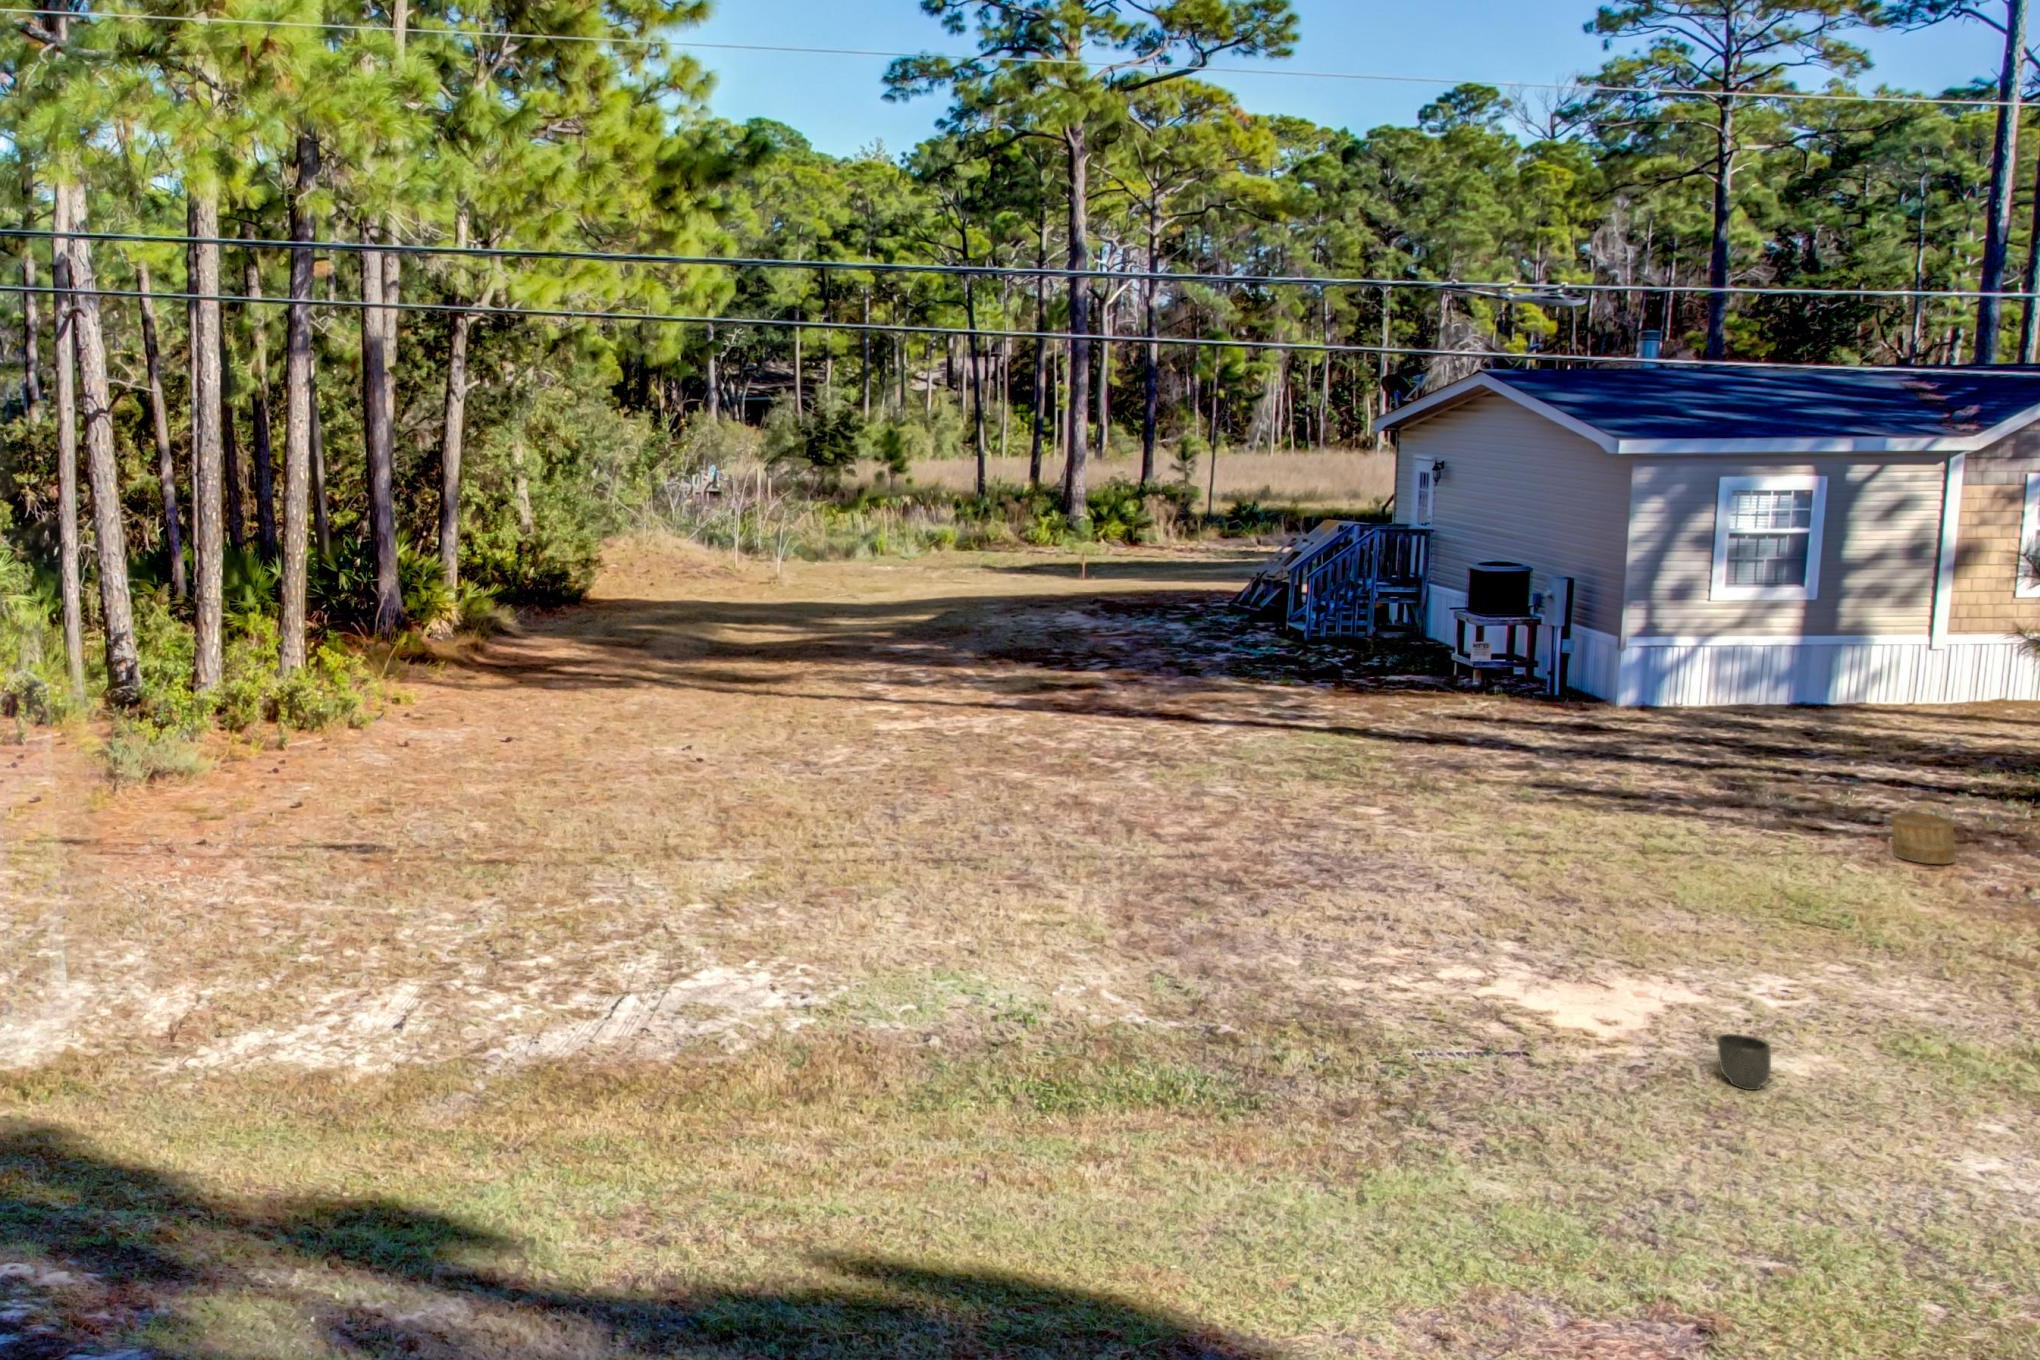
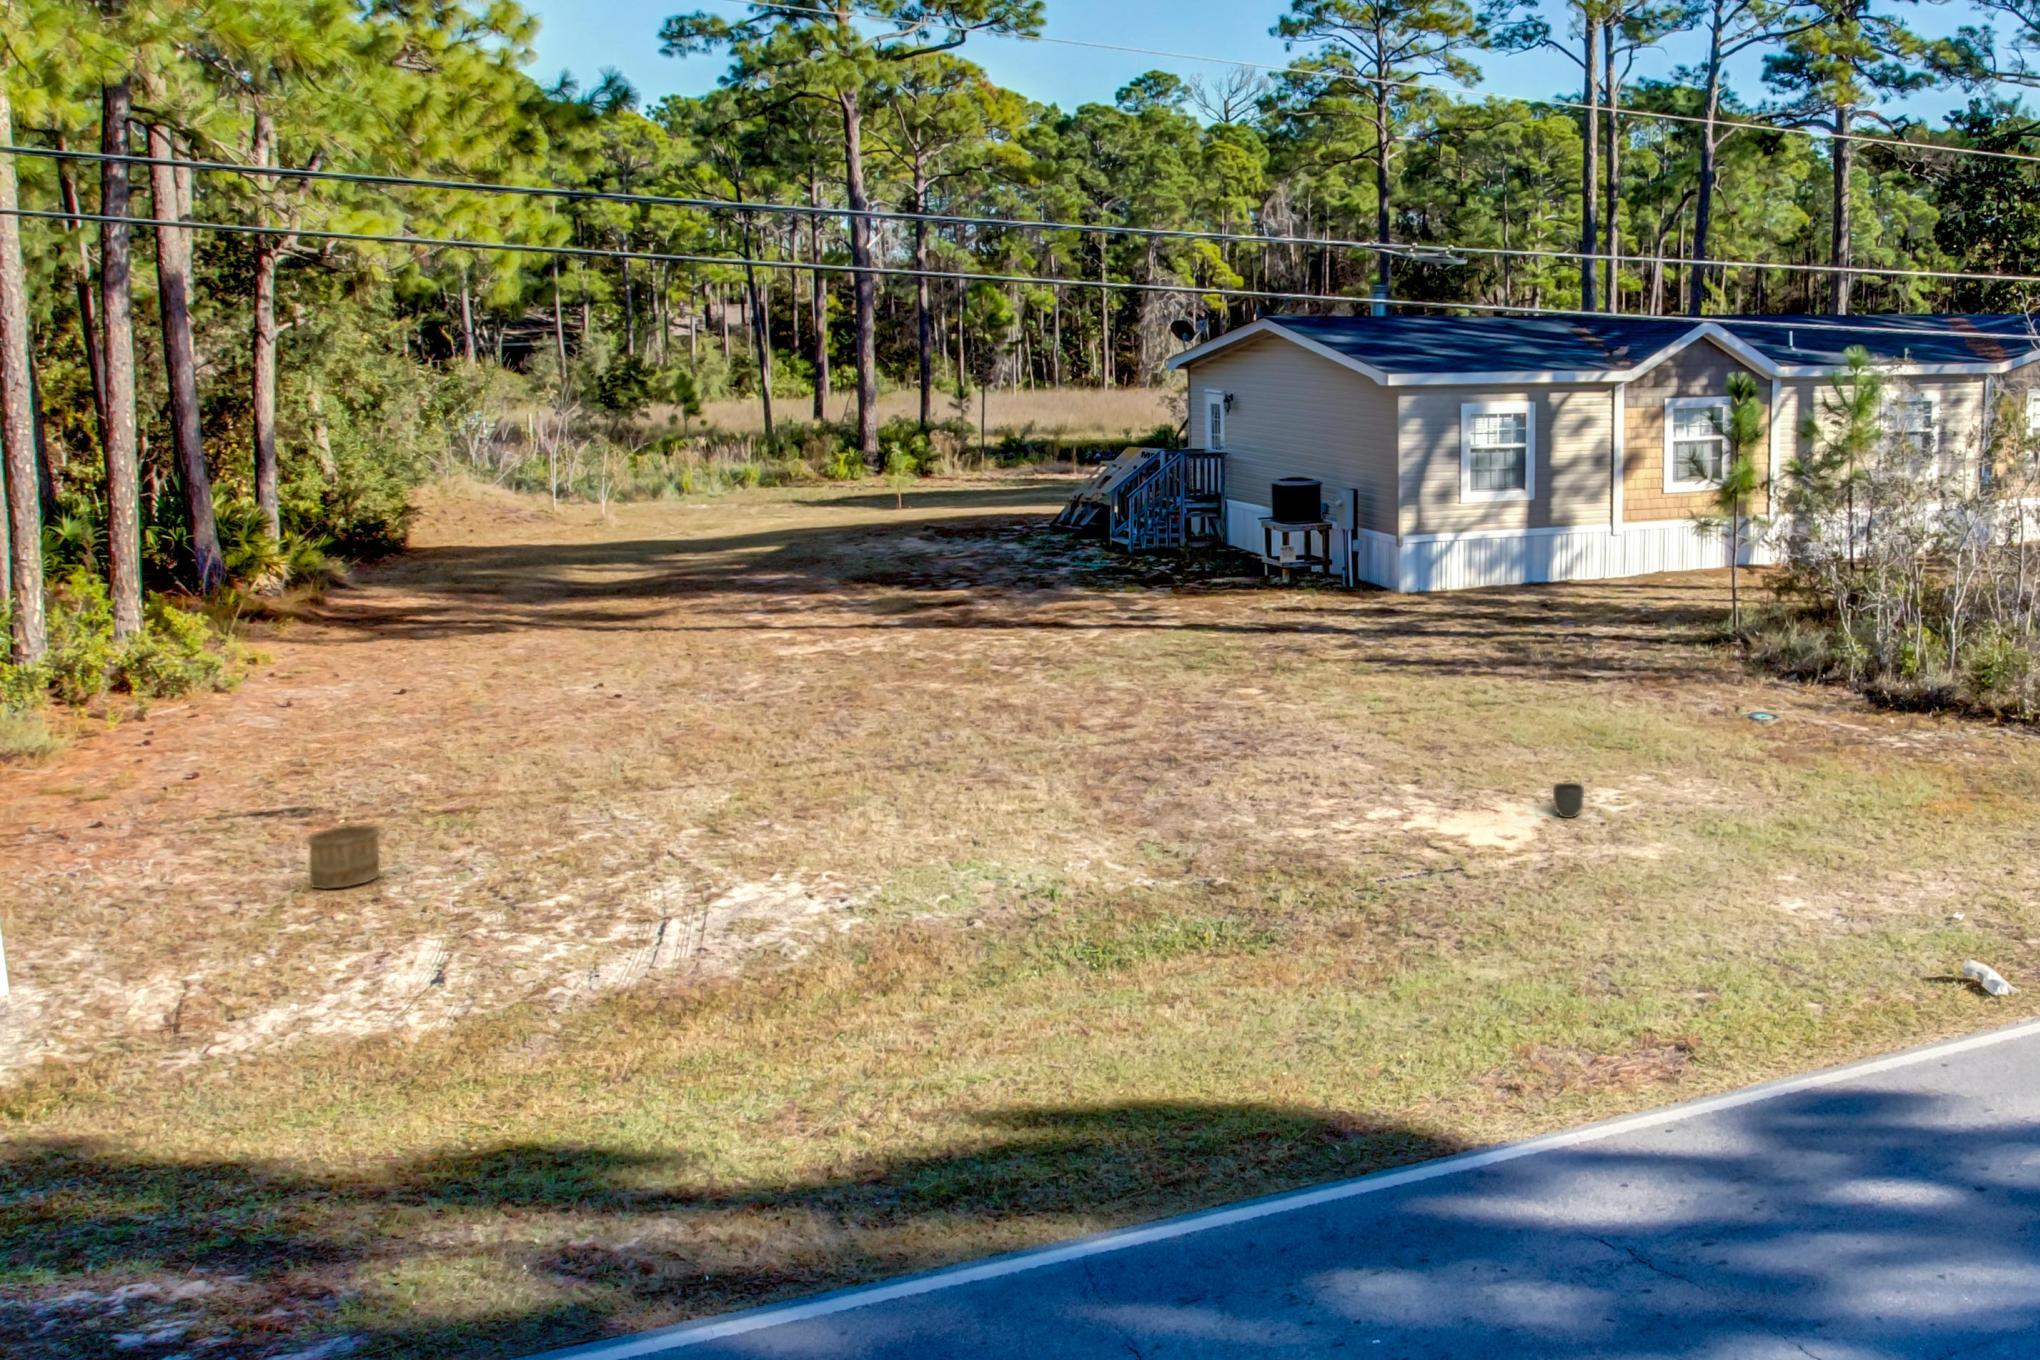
wooden bucket: present [1890,812,1955,864] -> present [307,825,380,889]

